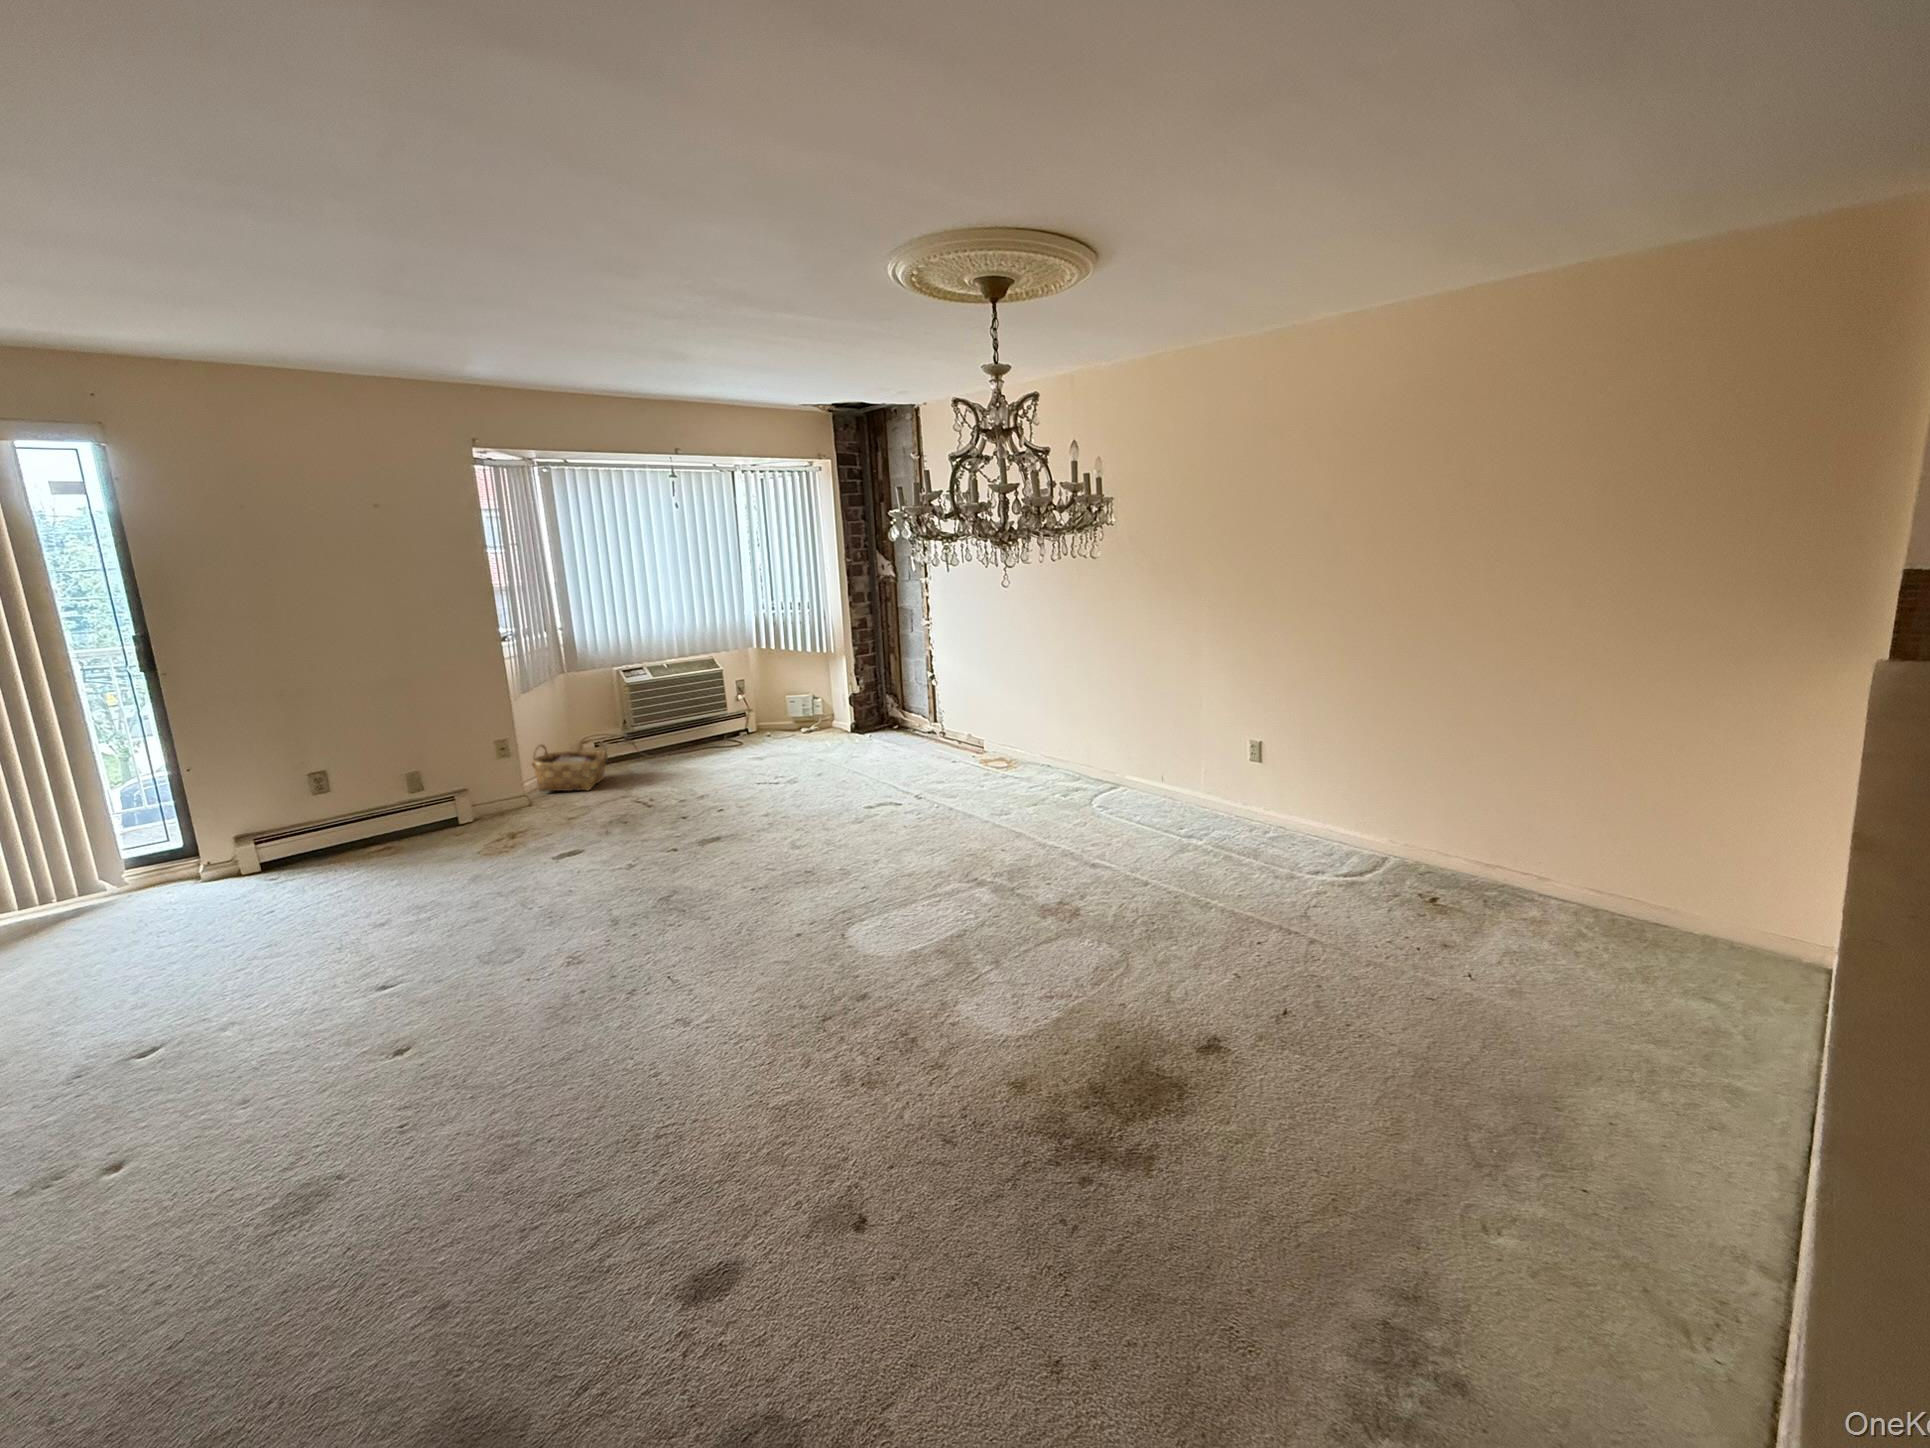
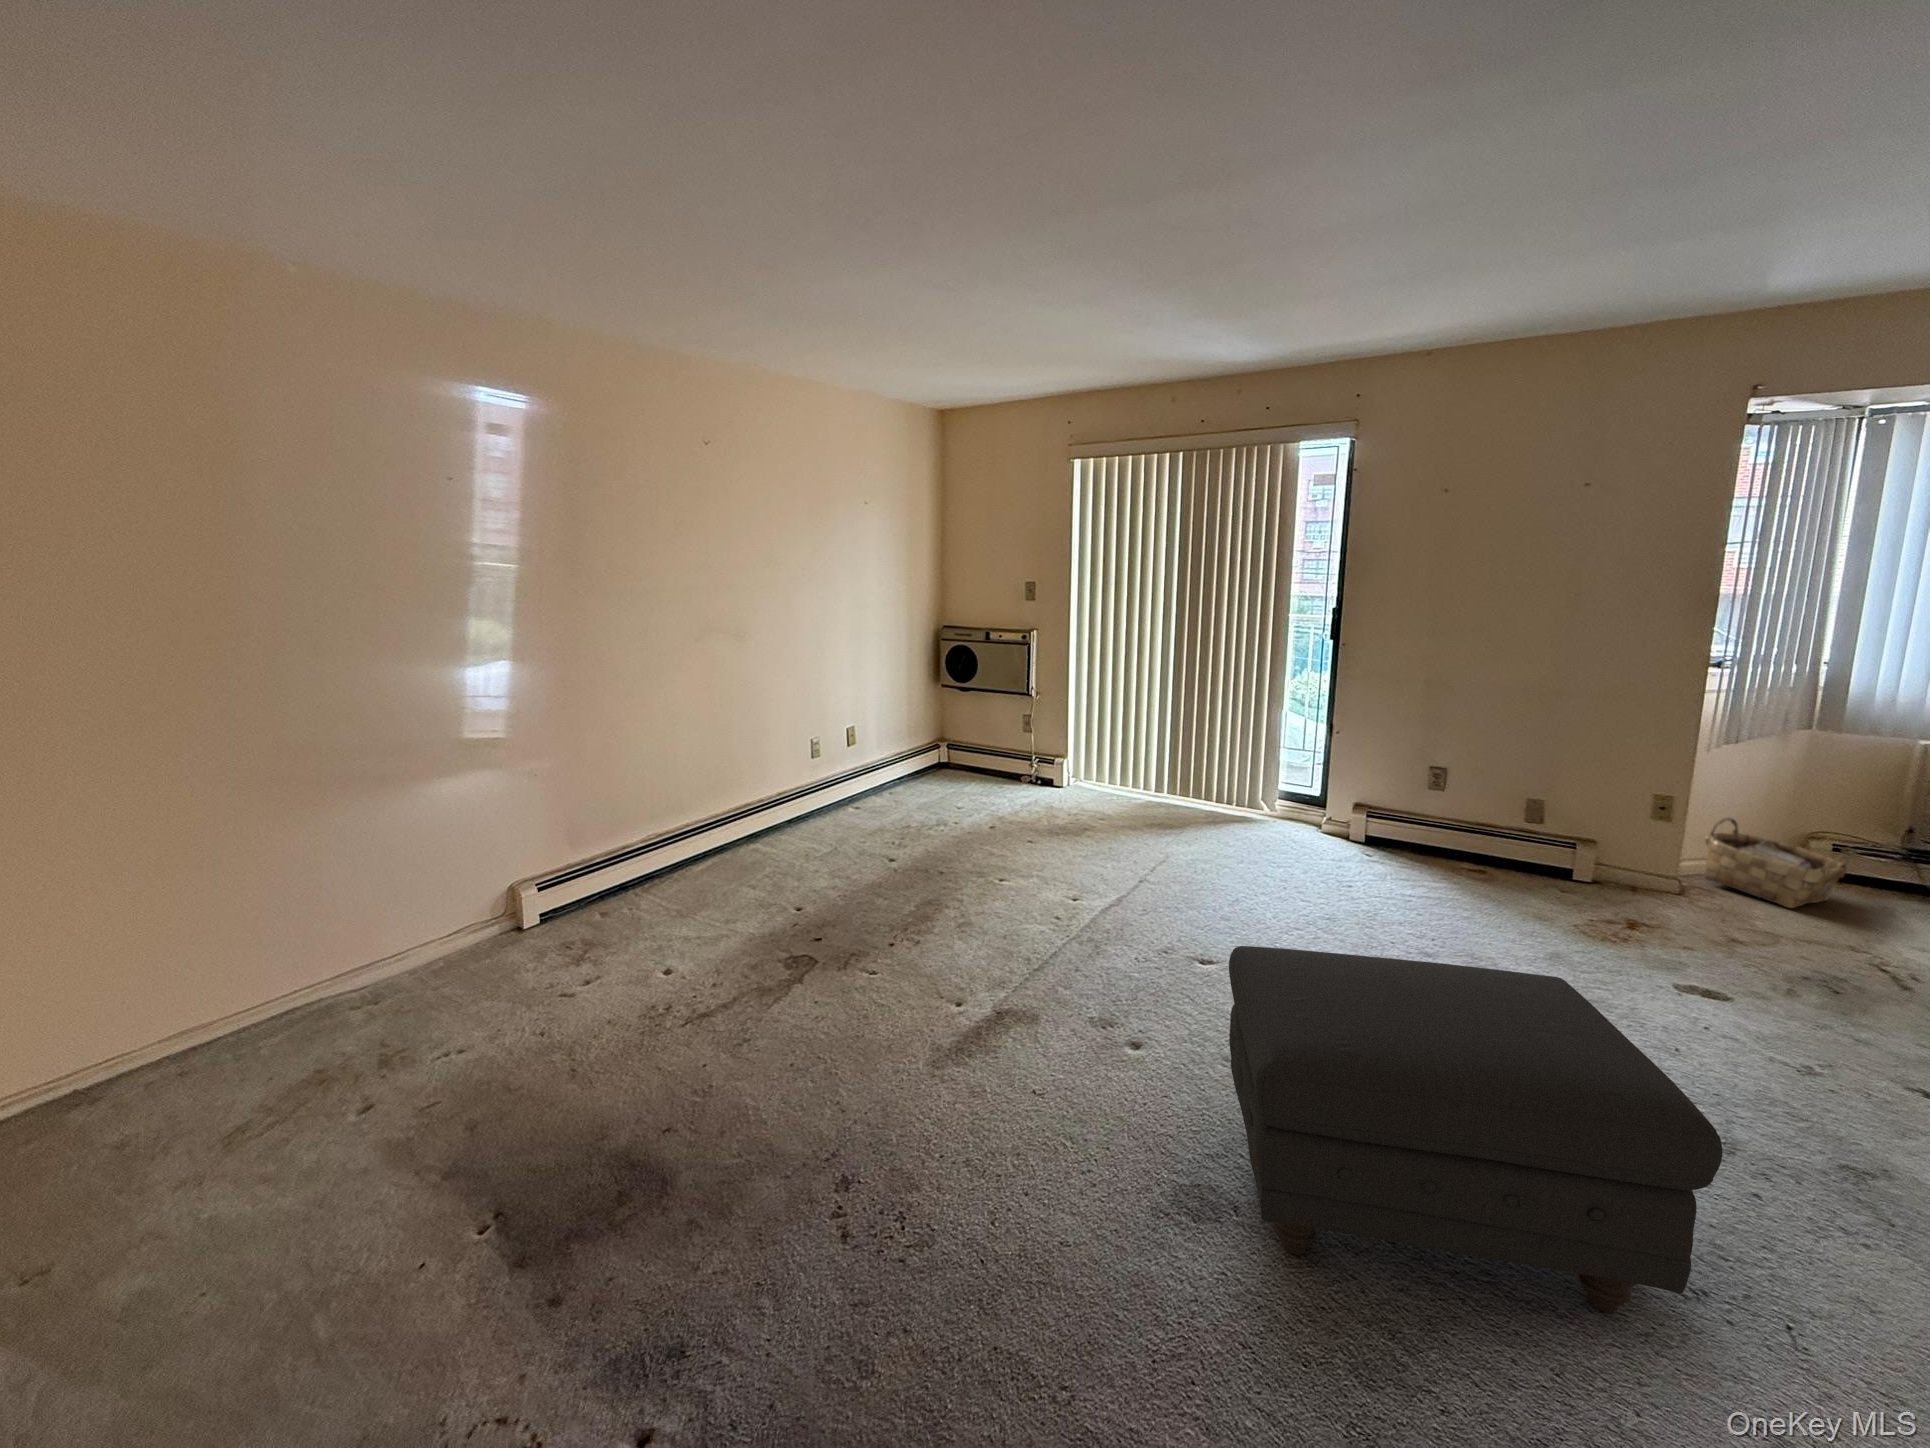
ottoman: none [242,864,629,1154] -> present [1229,946,1723,1313]

